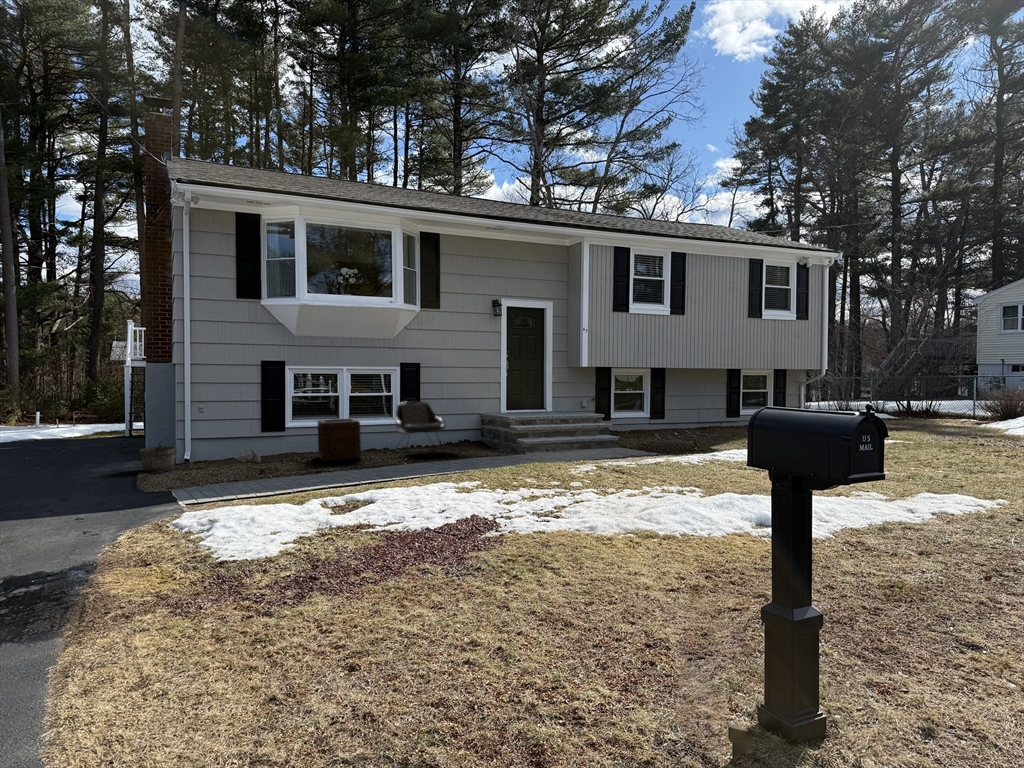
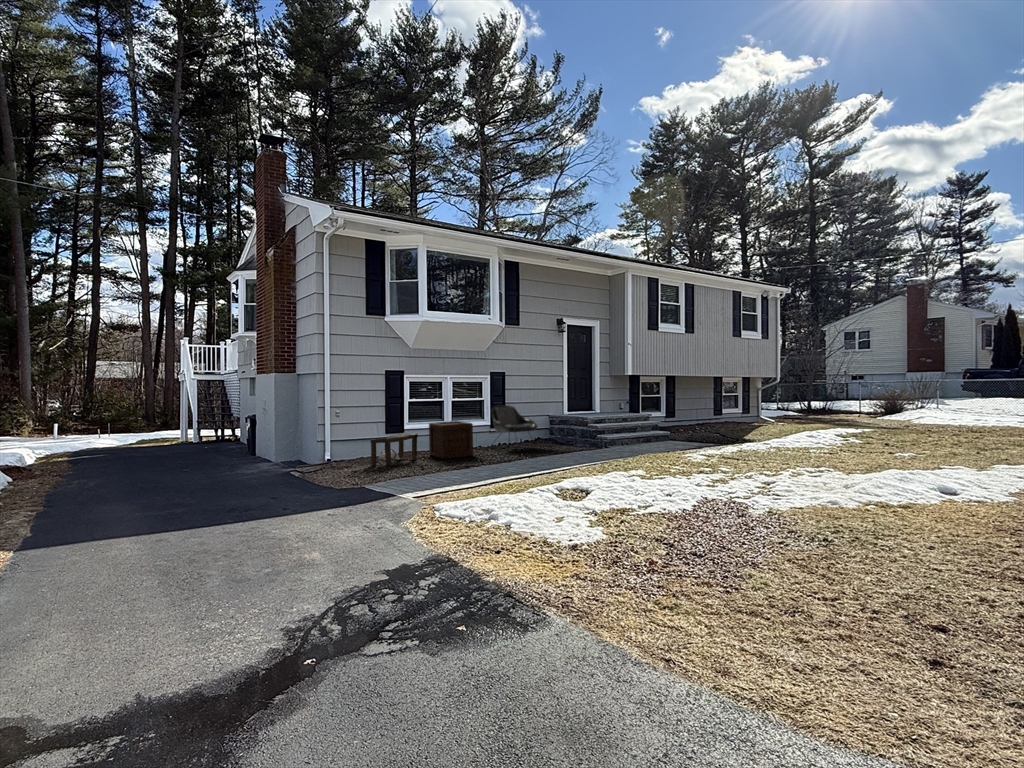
bench: none [234,431,295,468] -> present [371,433,418,467]
wooden bucket: present [139,444,177,471] -> none [284,444,318,473]

